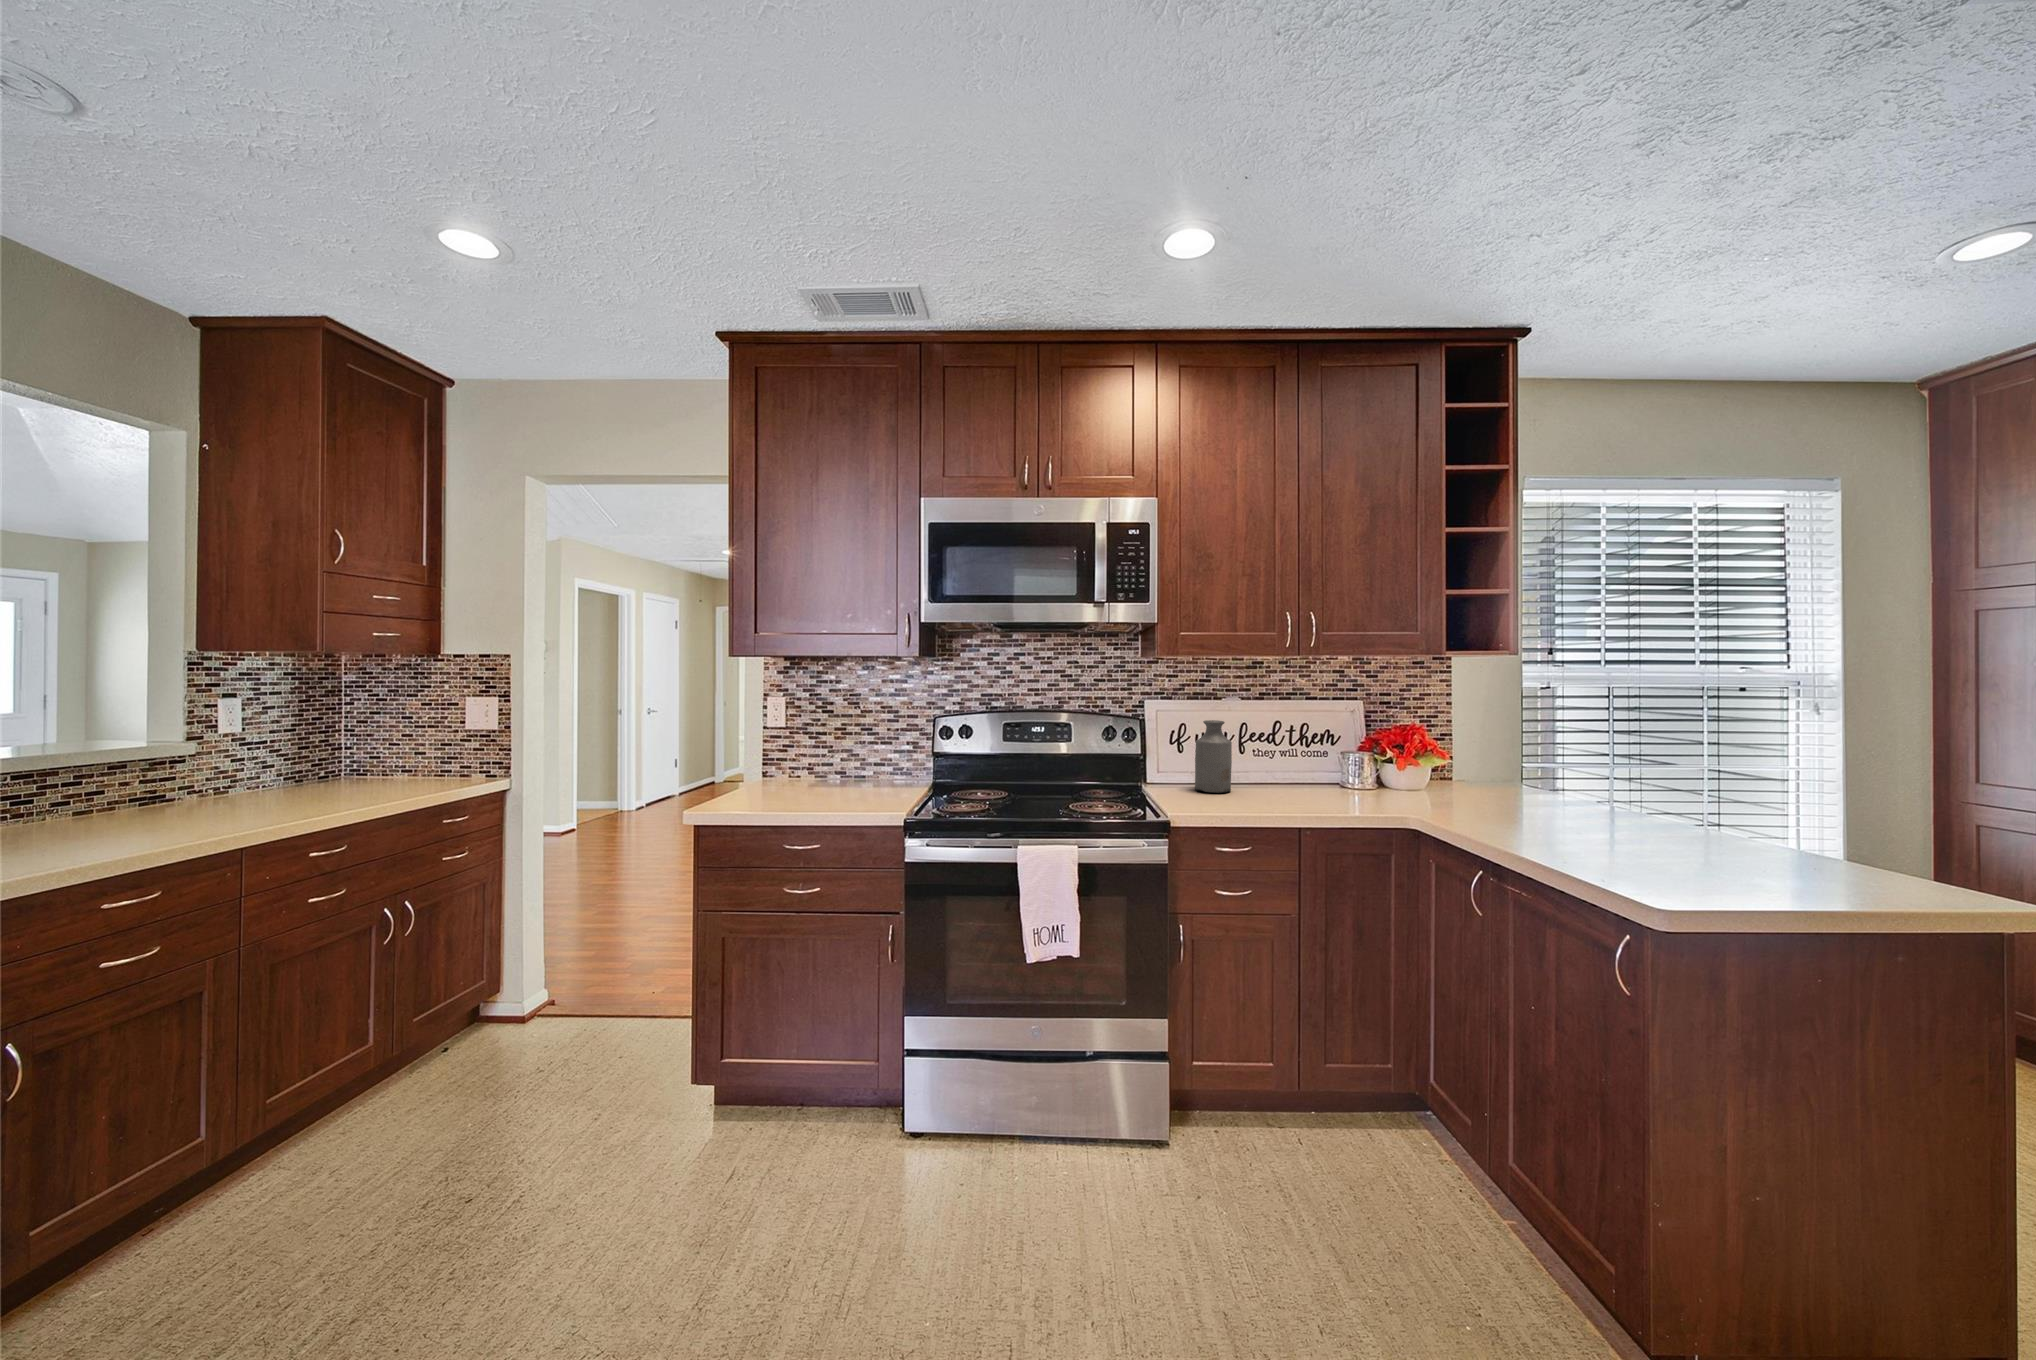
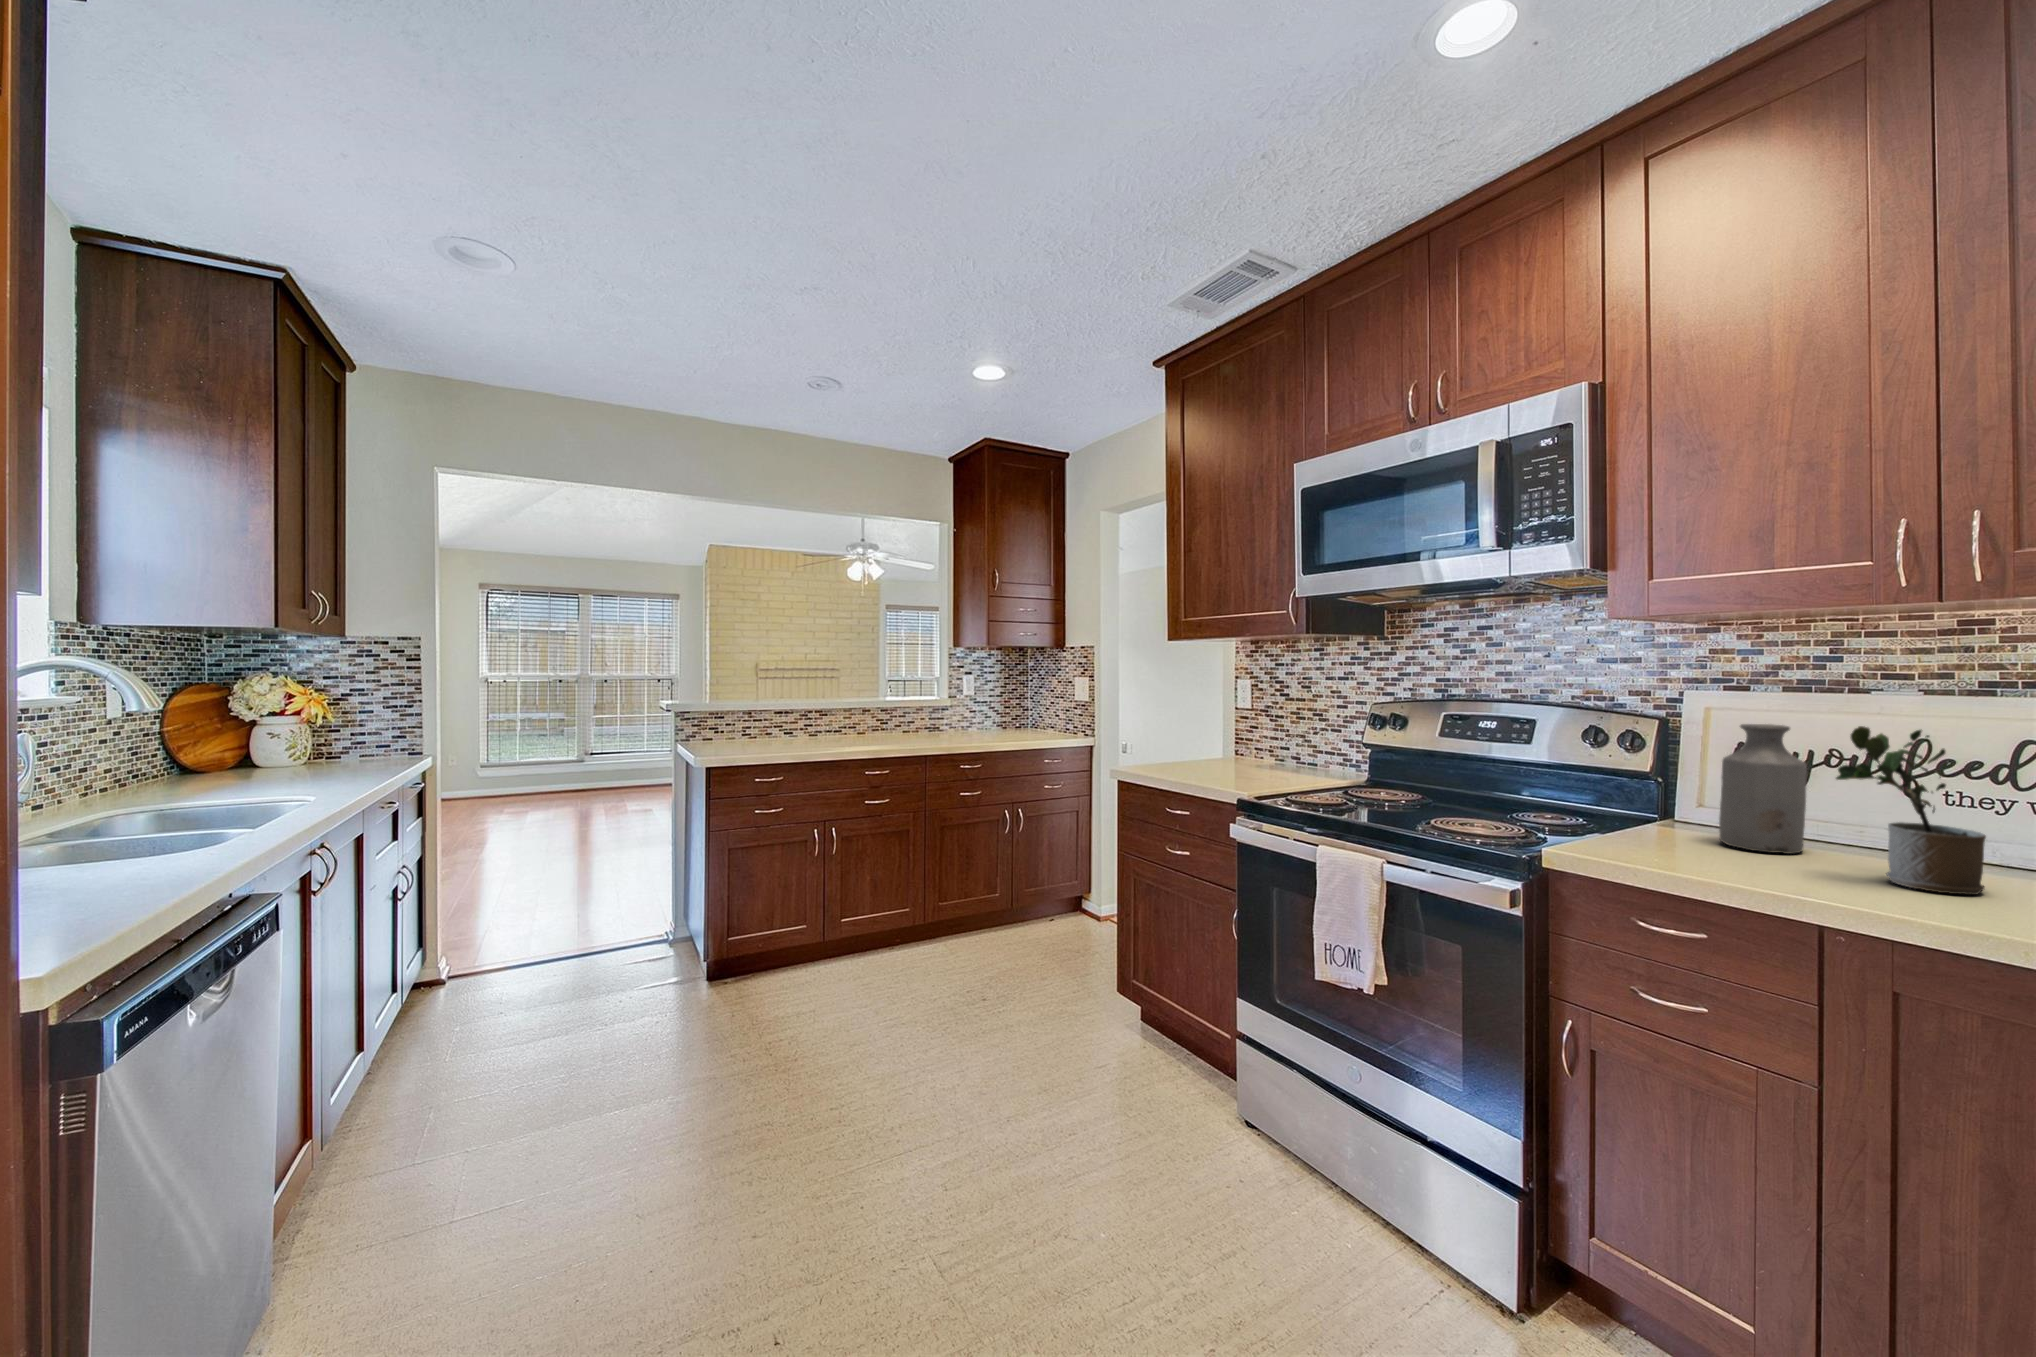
potted plant: none [1272,720,1316,800] -> present [1836,726,1986,895]

